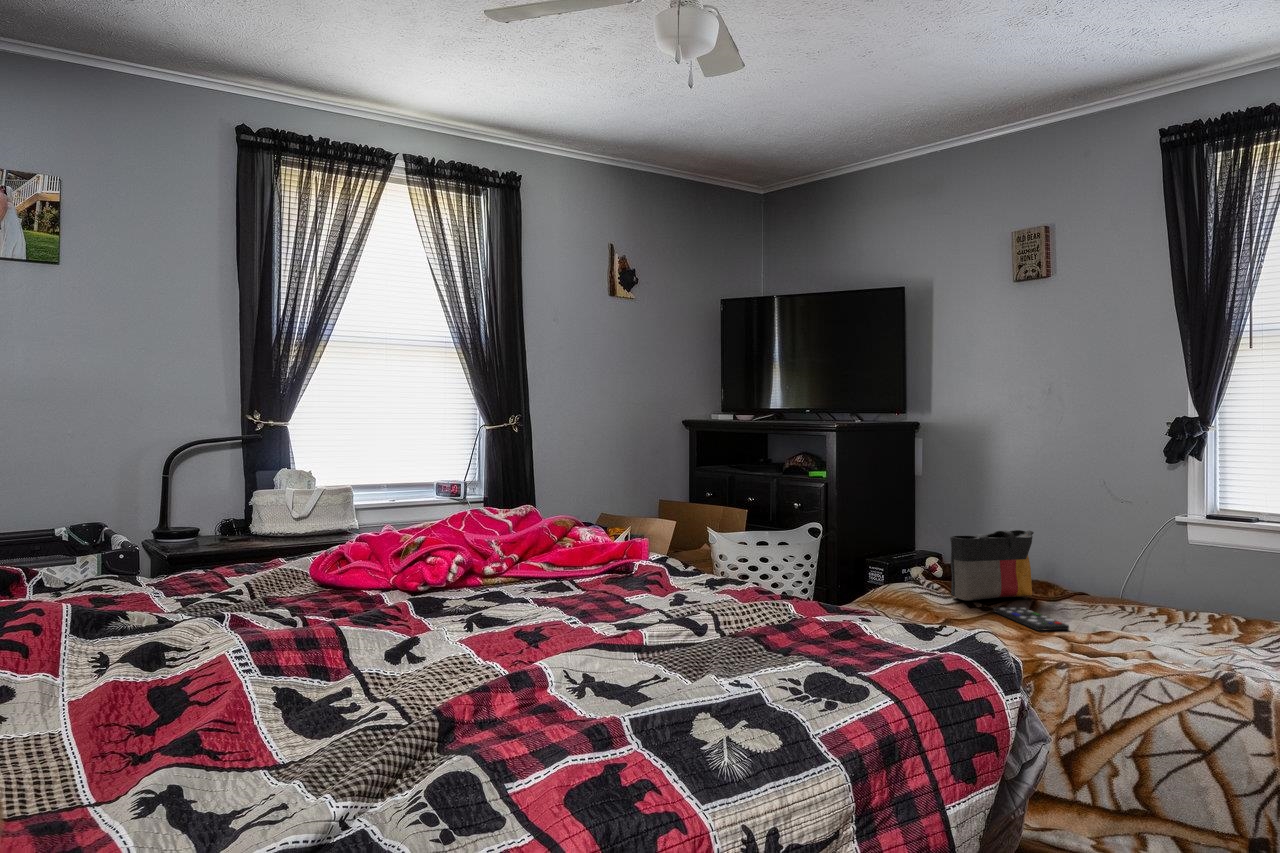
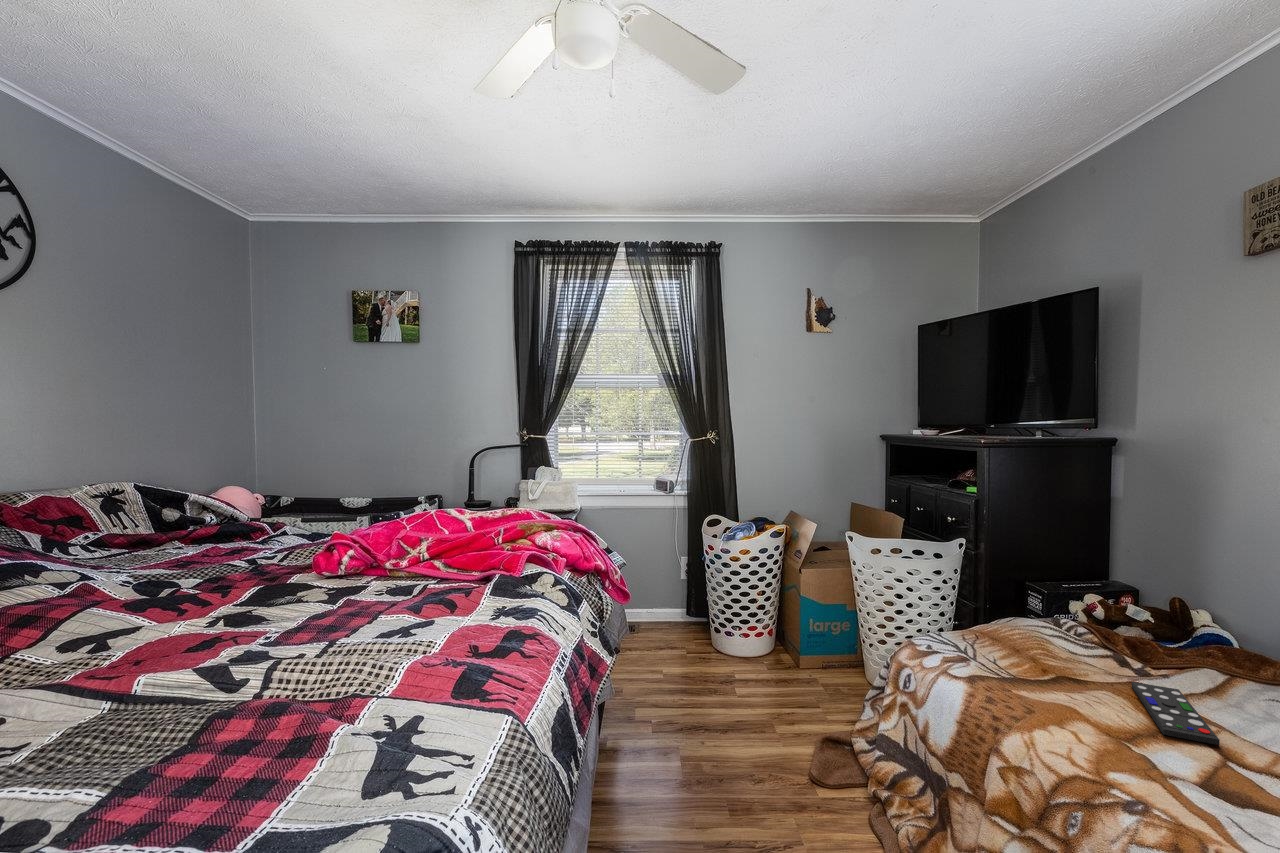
tote bag: present [950,530,1034,601] -> none [1093,584,1227,673]

